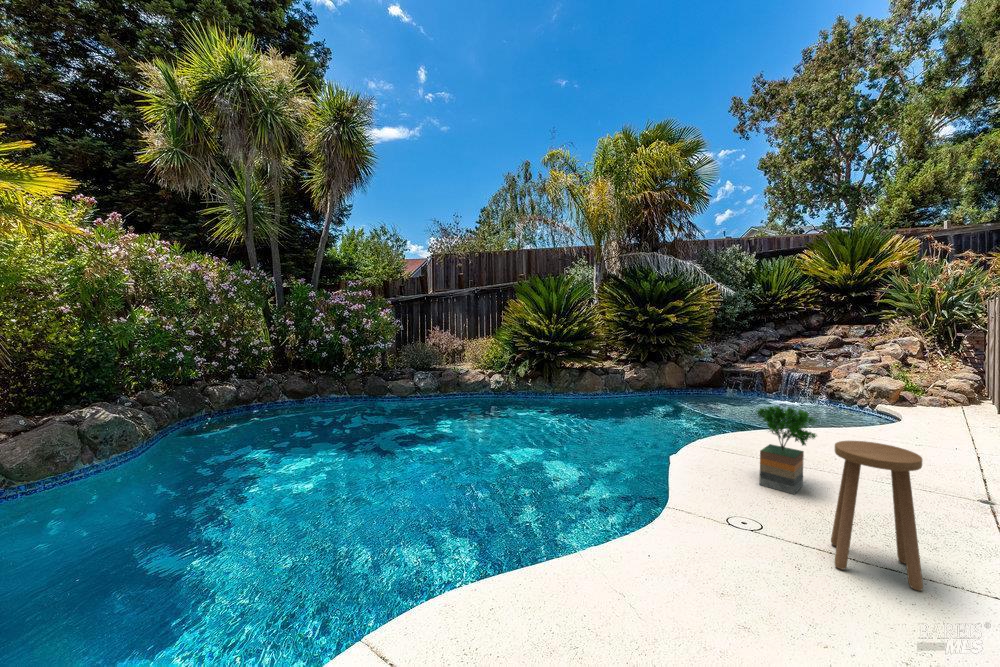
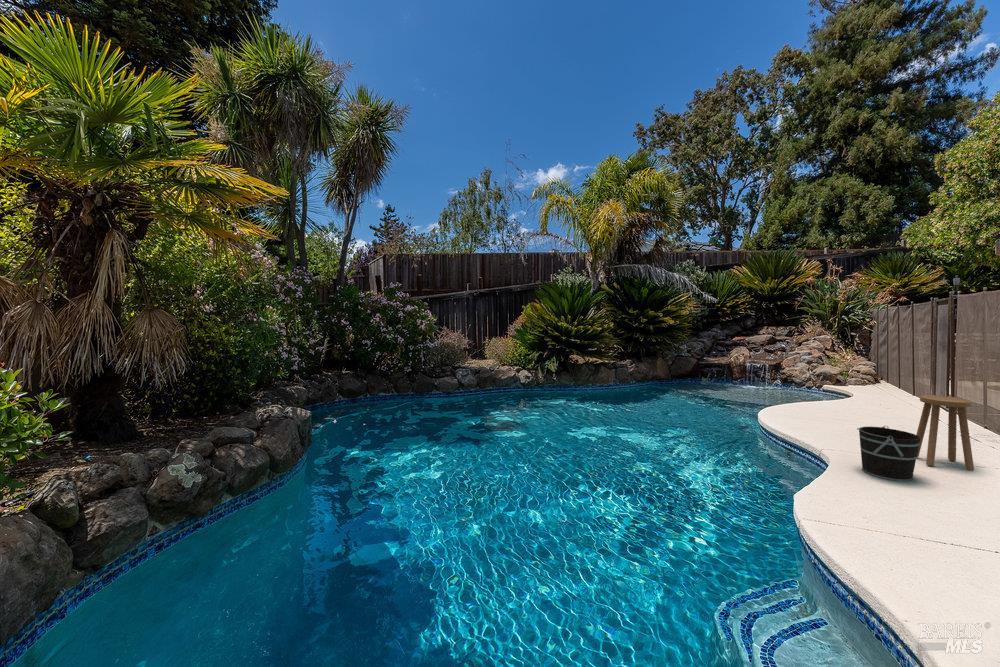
potted tree: present [757,406,817,494] -> none [827,380,874,437]
bucket: none [689,487,779,594] -> present [857,426,920,481]

